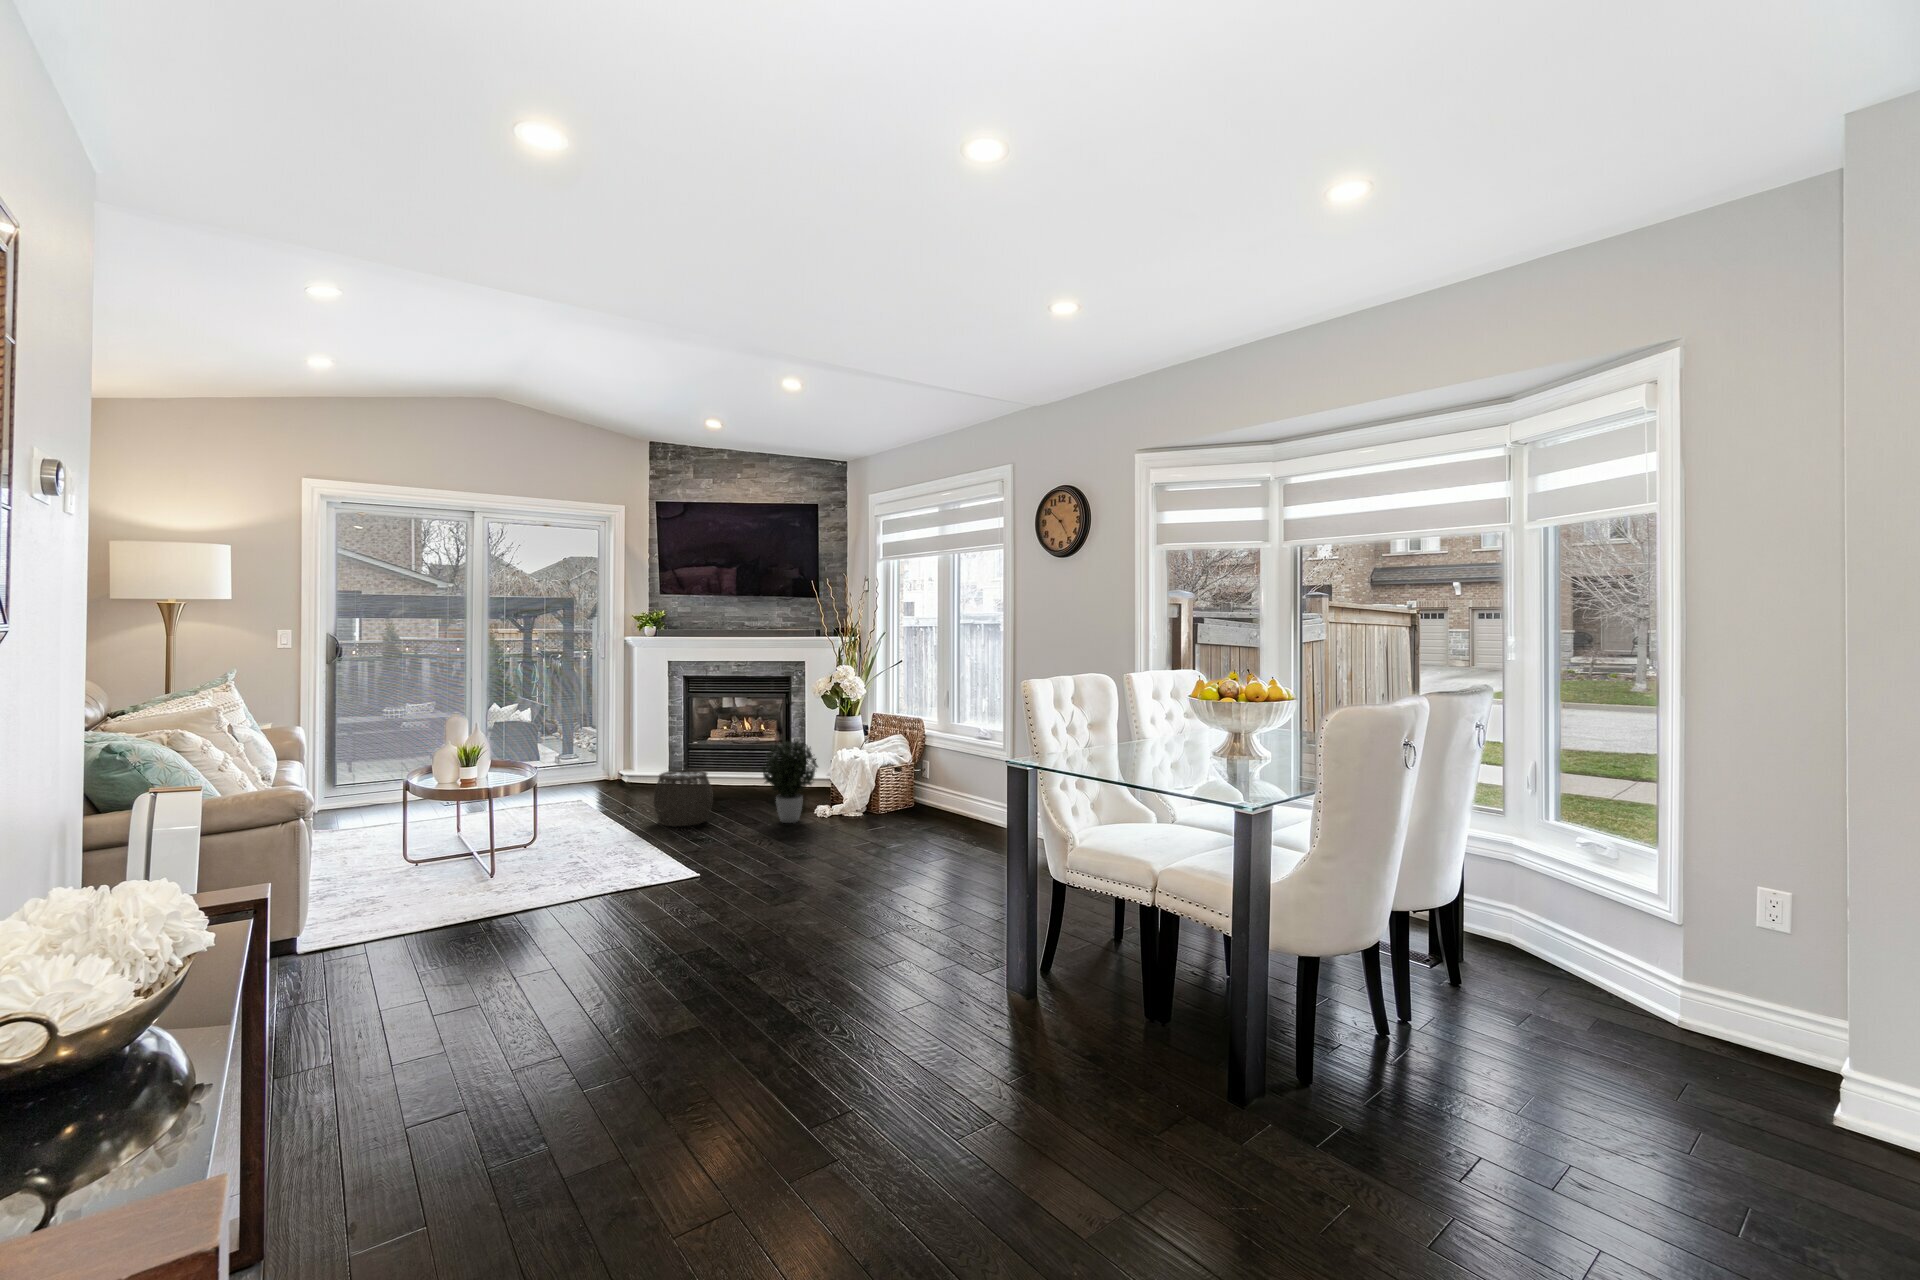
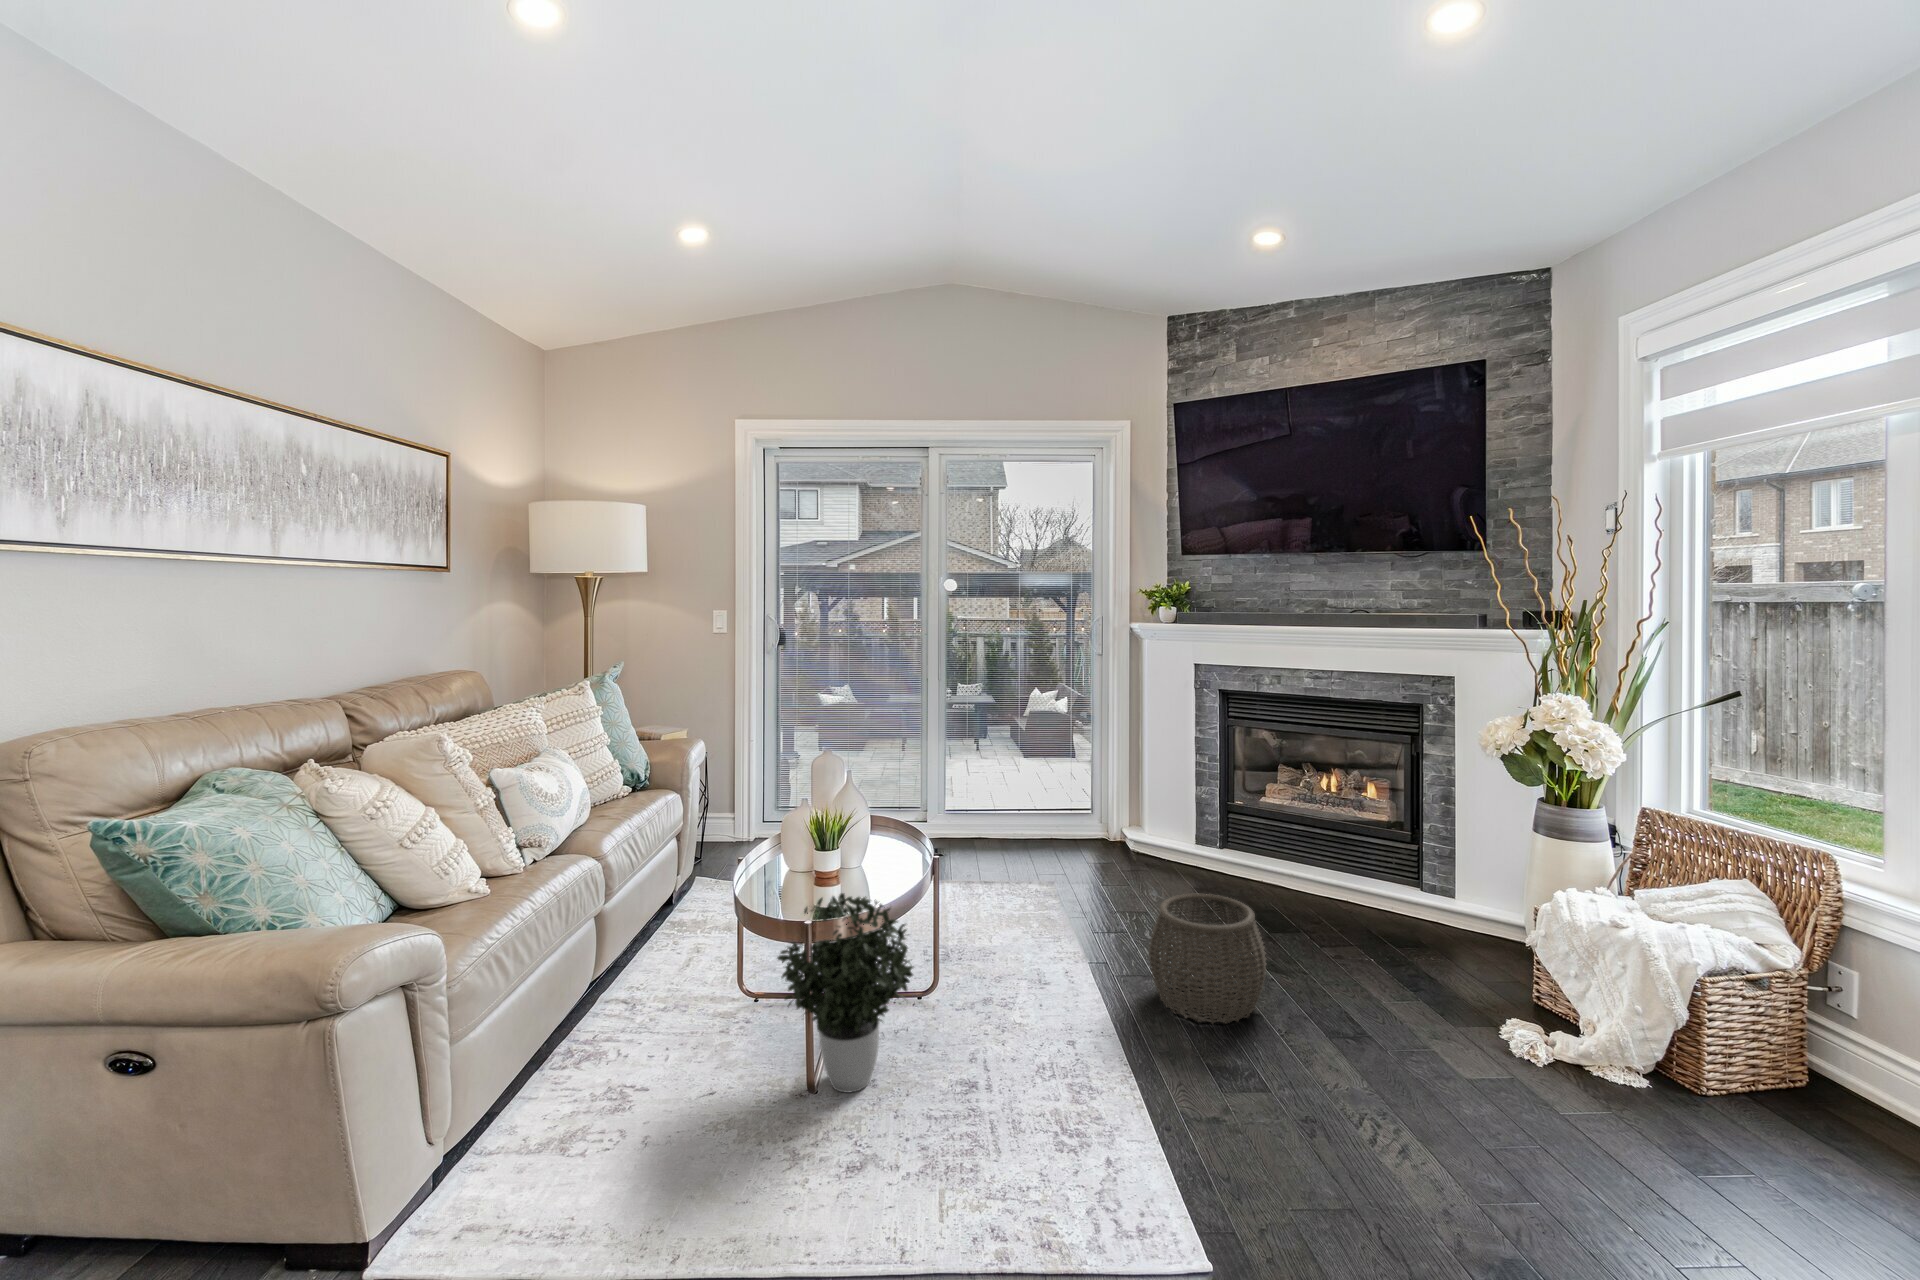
potted plant: present [762,742,818,823] -> present [778,893,913,1093]

